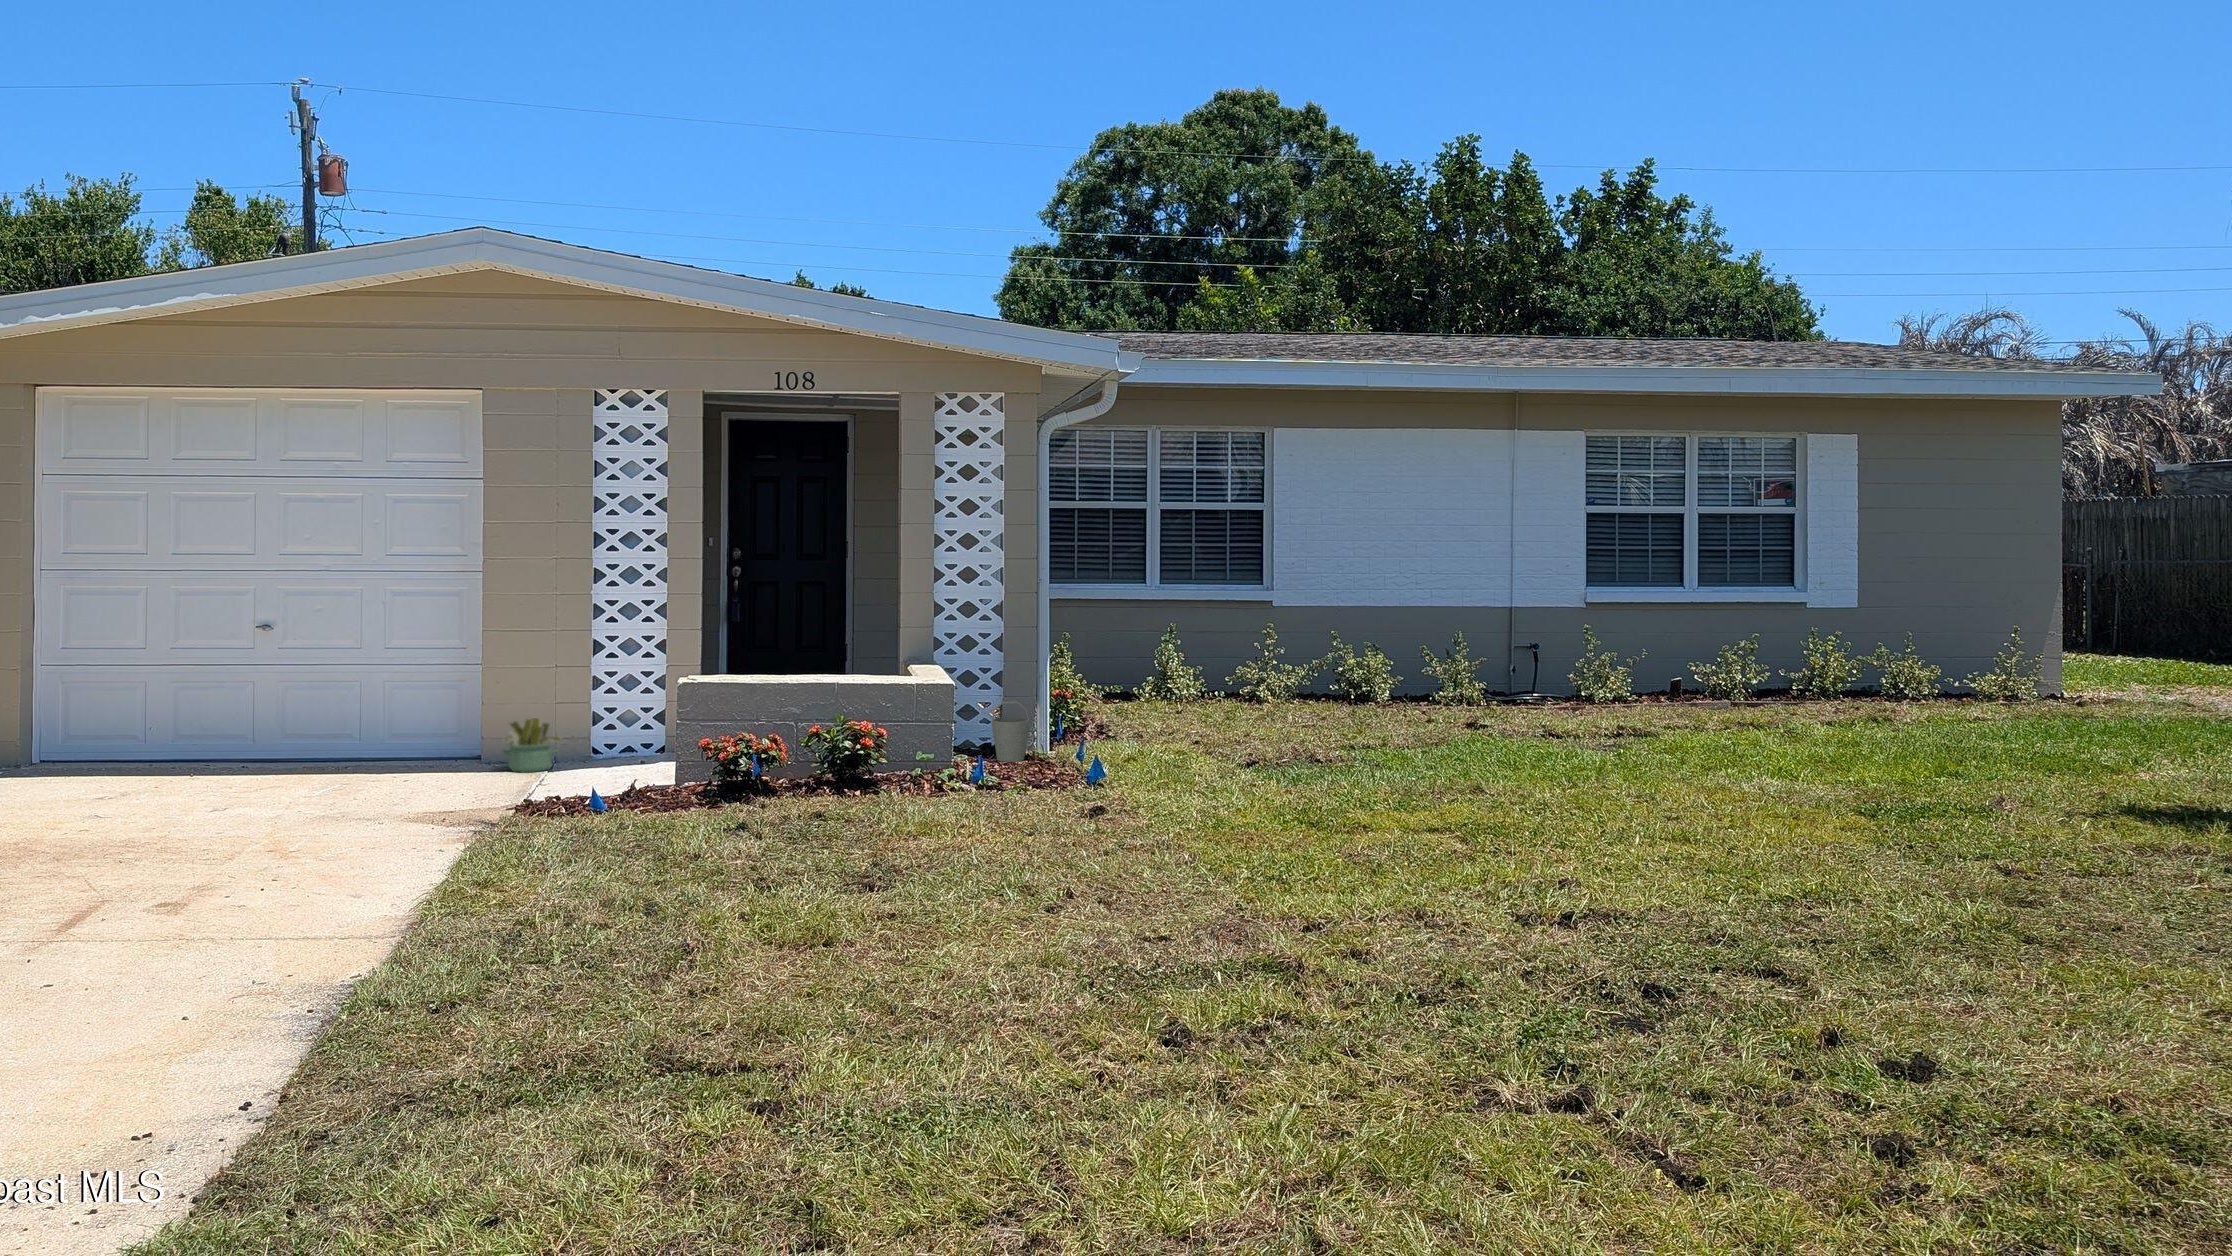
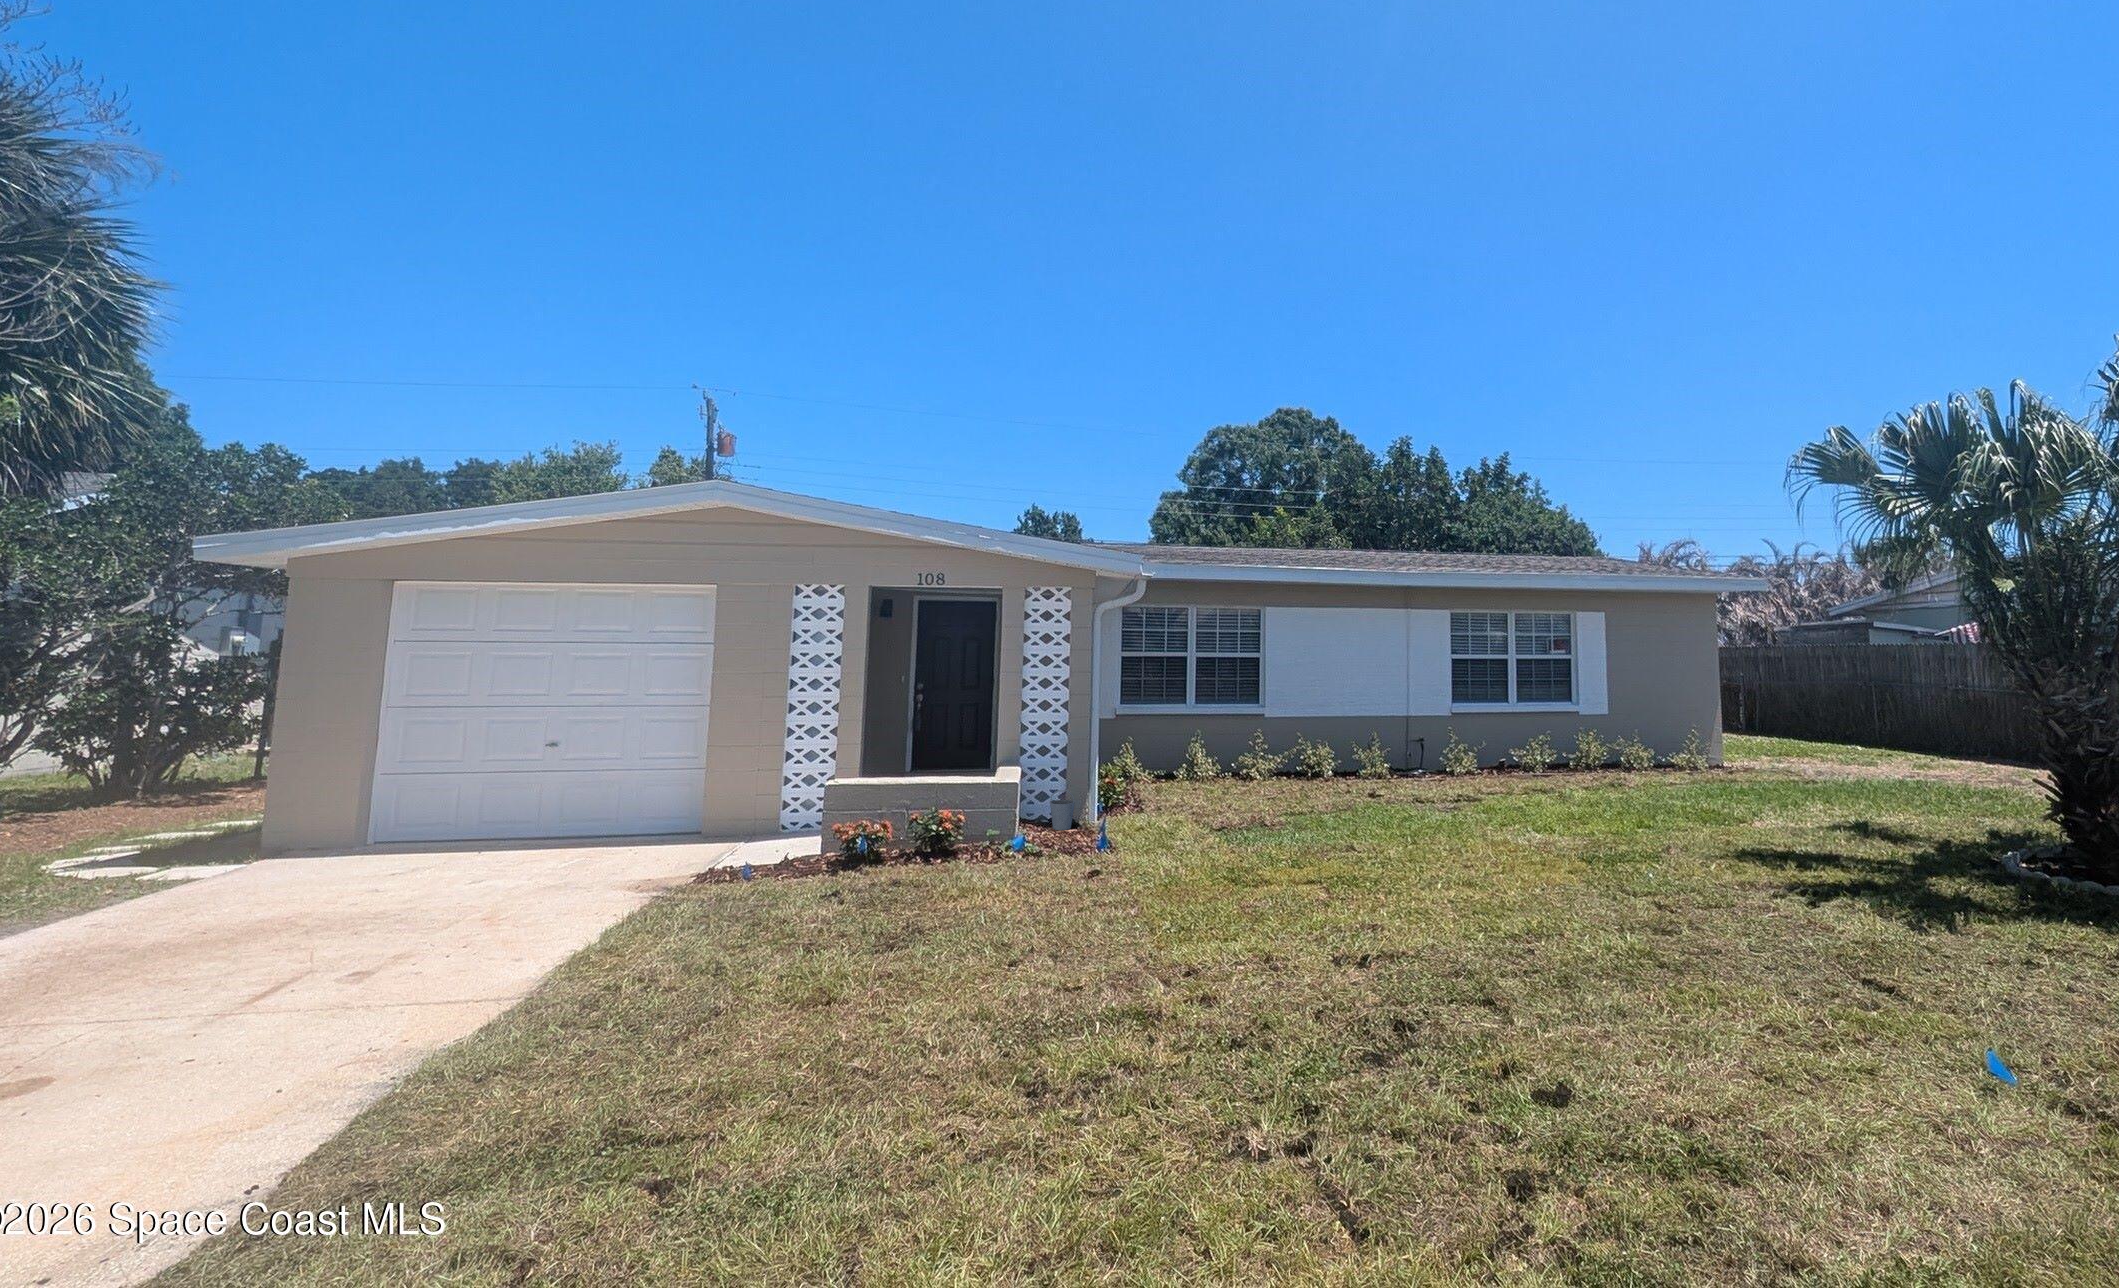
decorative plant: present [501,718,562,772] -> none [721,801,765,838]

